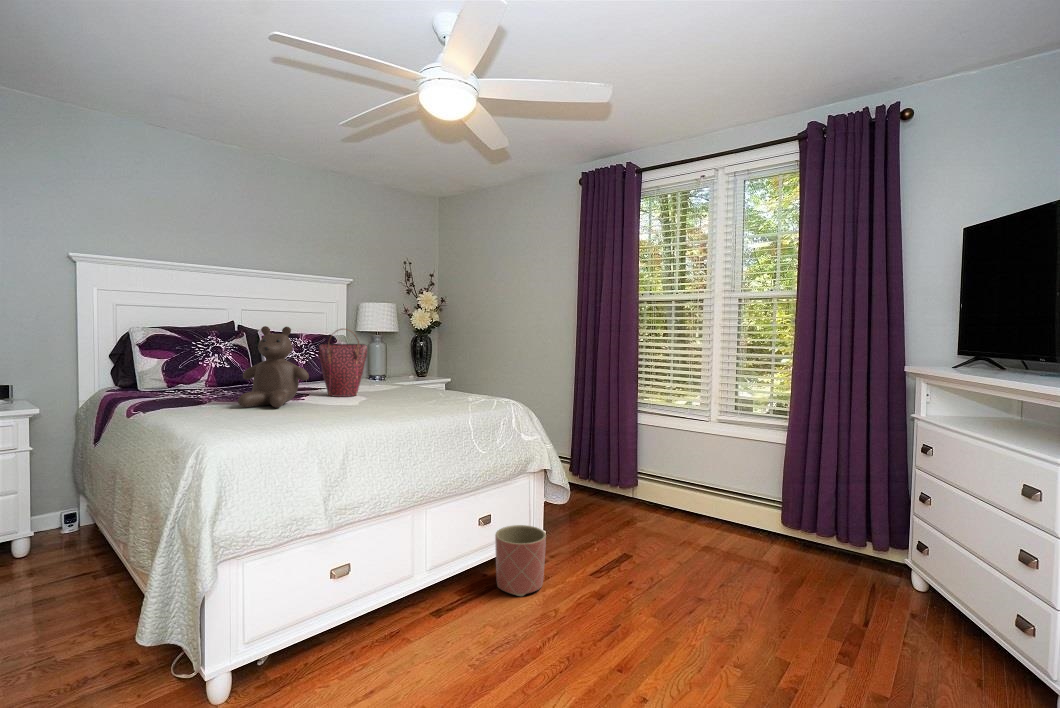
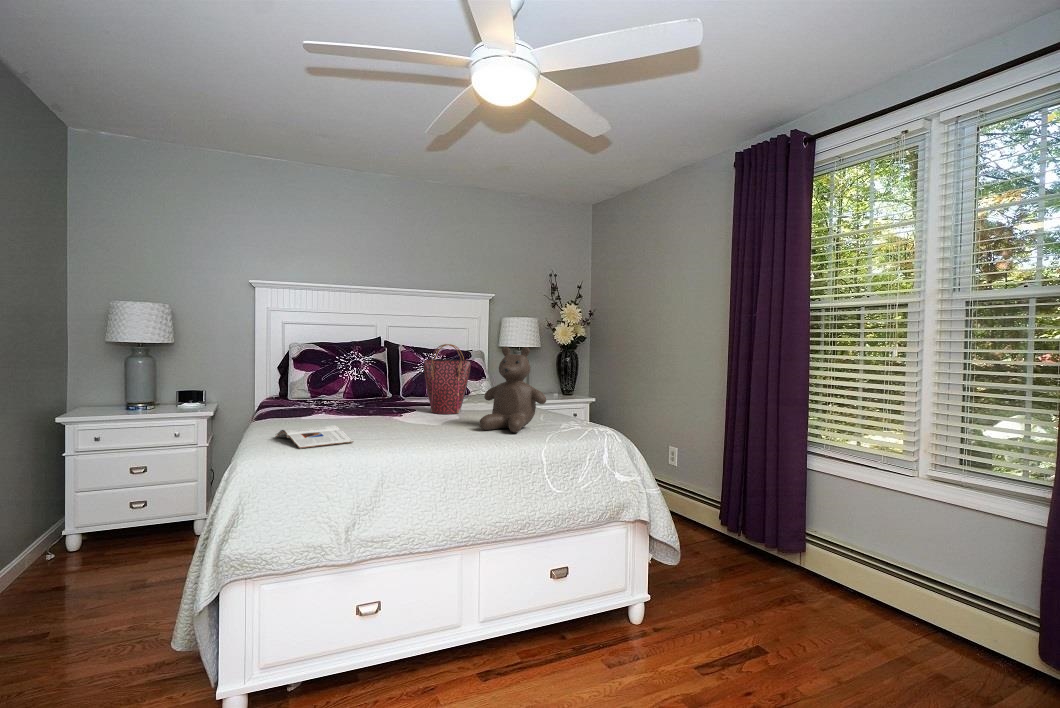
teddy bear: present [238,326,309,408] -> present [479,347,546,433]
magazine: none [215,409,308,430] -> present [275,425,354,448]
planter: present [495,525,546,596] -> none [568,584,632,679]

